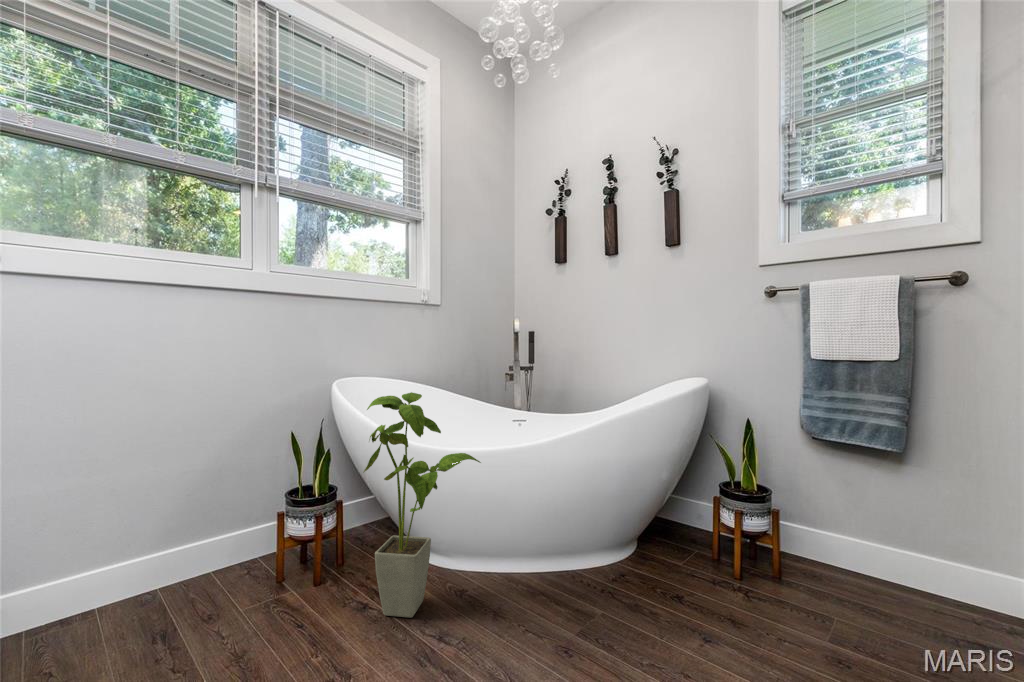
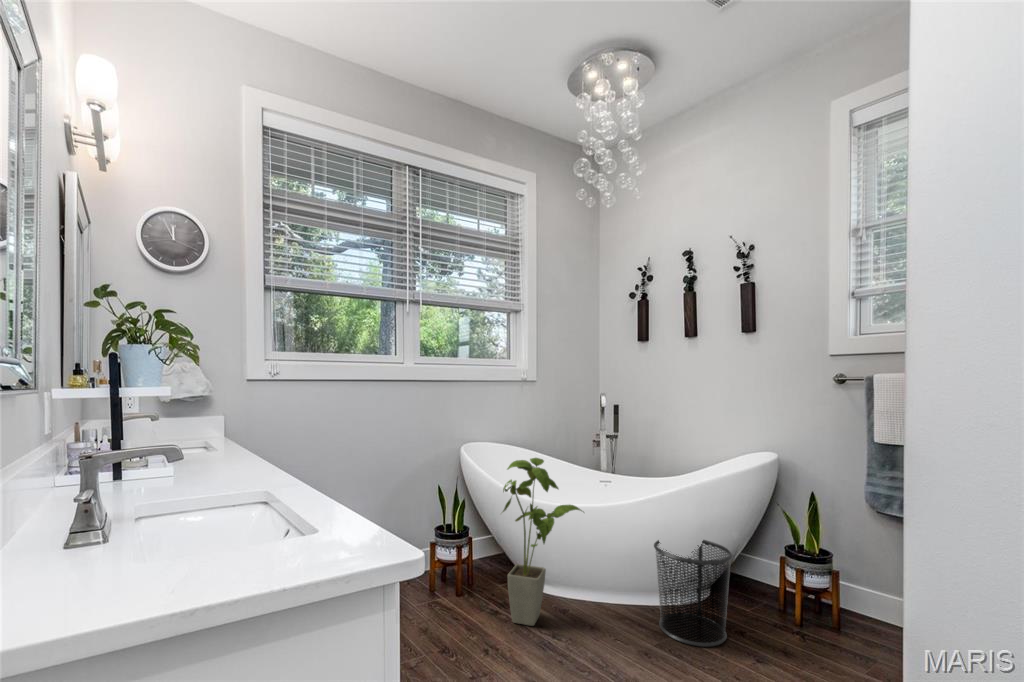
waste bin: none [570,484,668,623] -> present [654,540,733,647]

